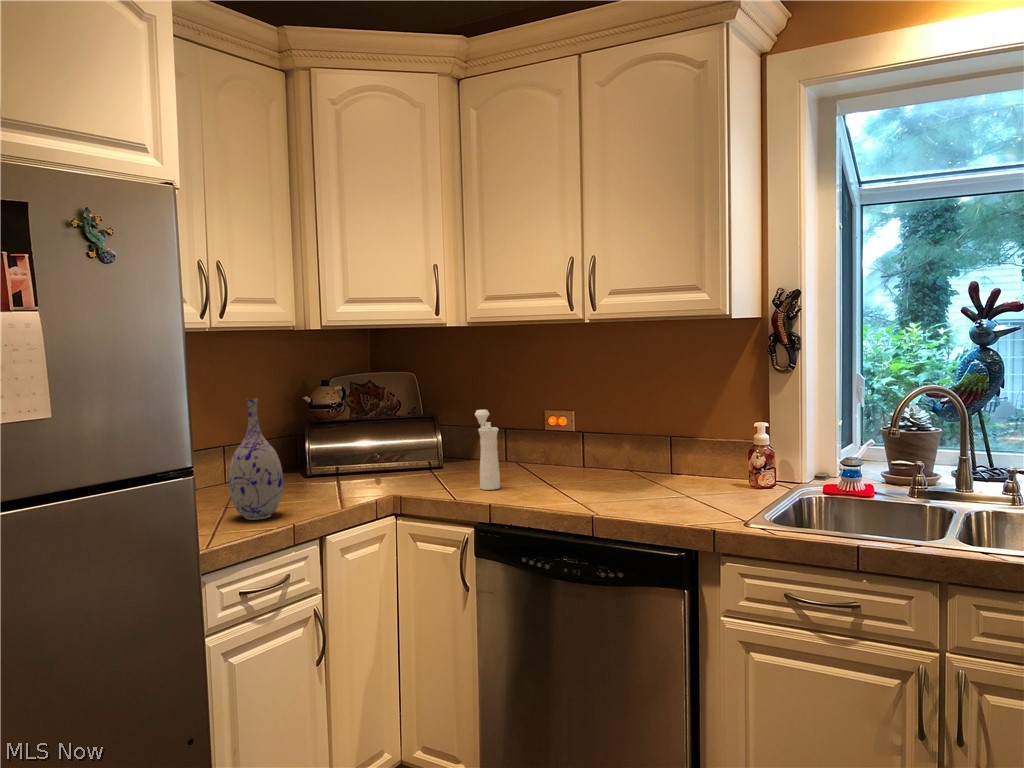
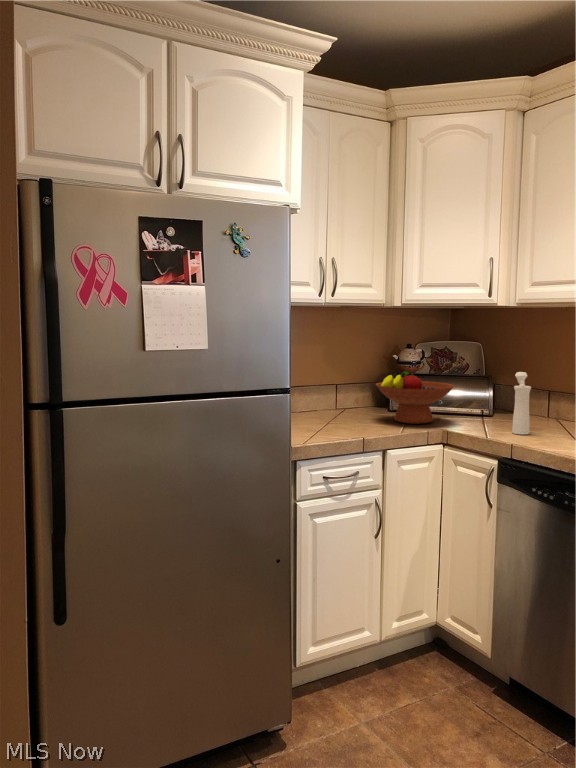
vase: present [229,399,283,519] -> none [326,351,361,432]
fruit bowl: none [291,419,400,492] -> present [376,371,454,424]

